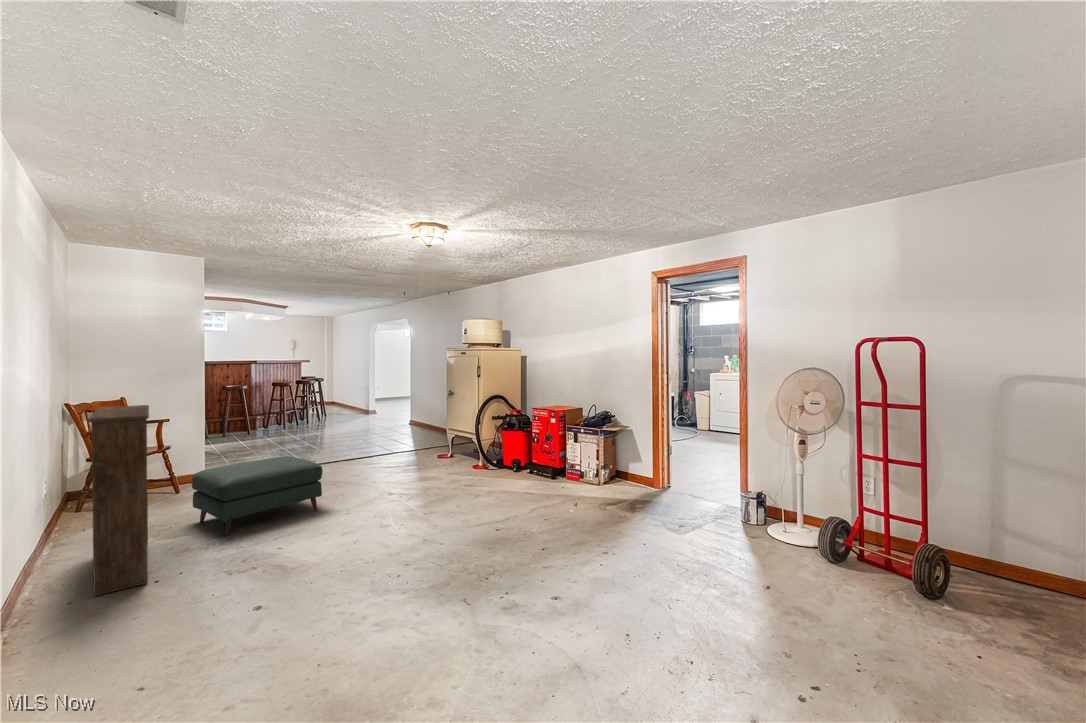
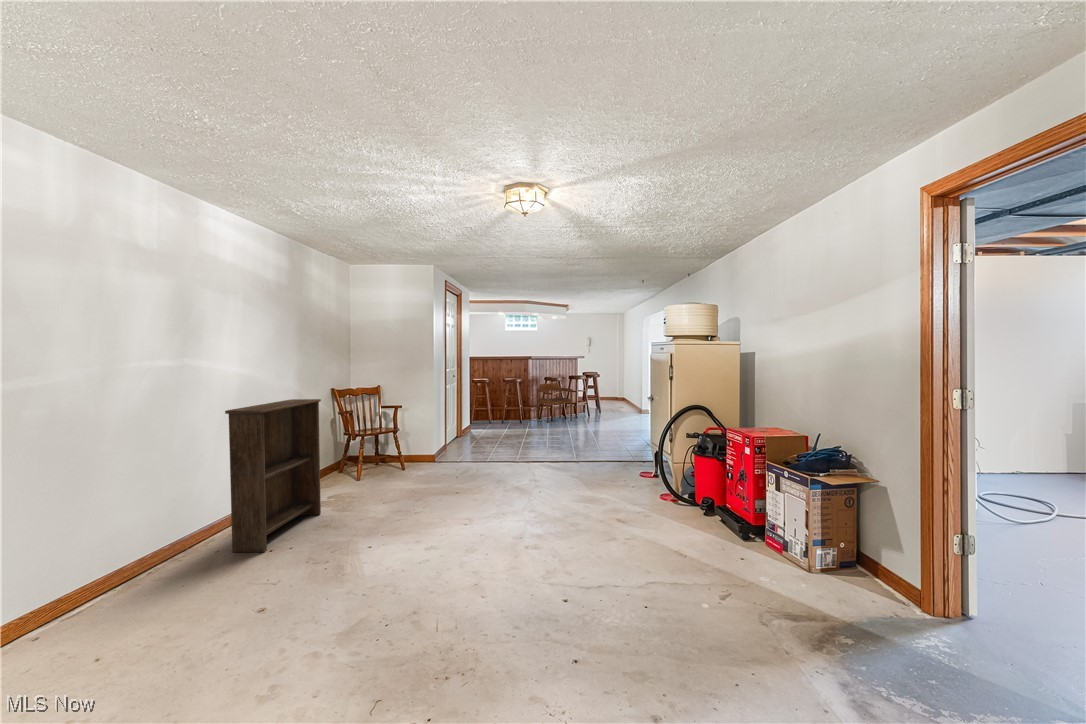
armchair: none [264,388,310,432] -> present [536,383,572,423]
ottoman: present [192,456,322,536] -> none [358,453,456,521]

